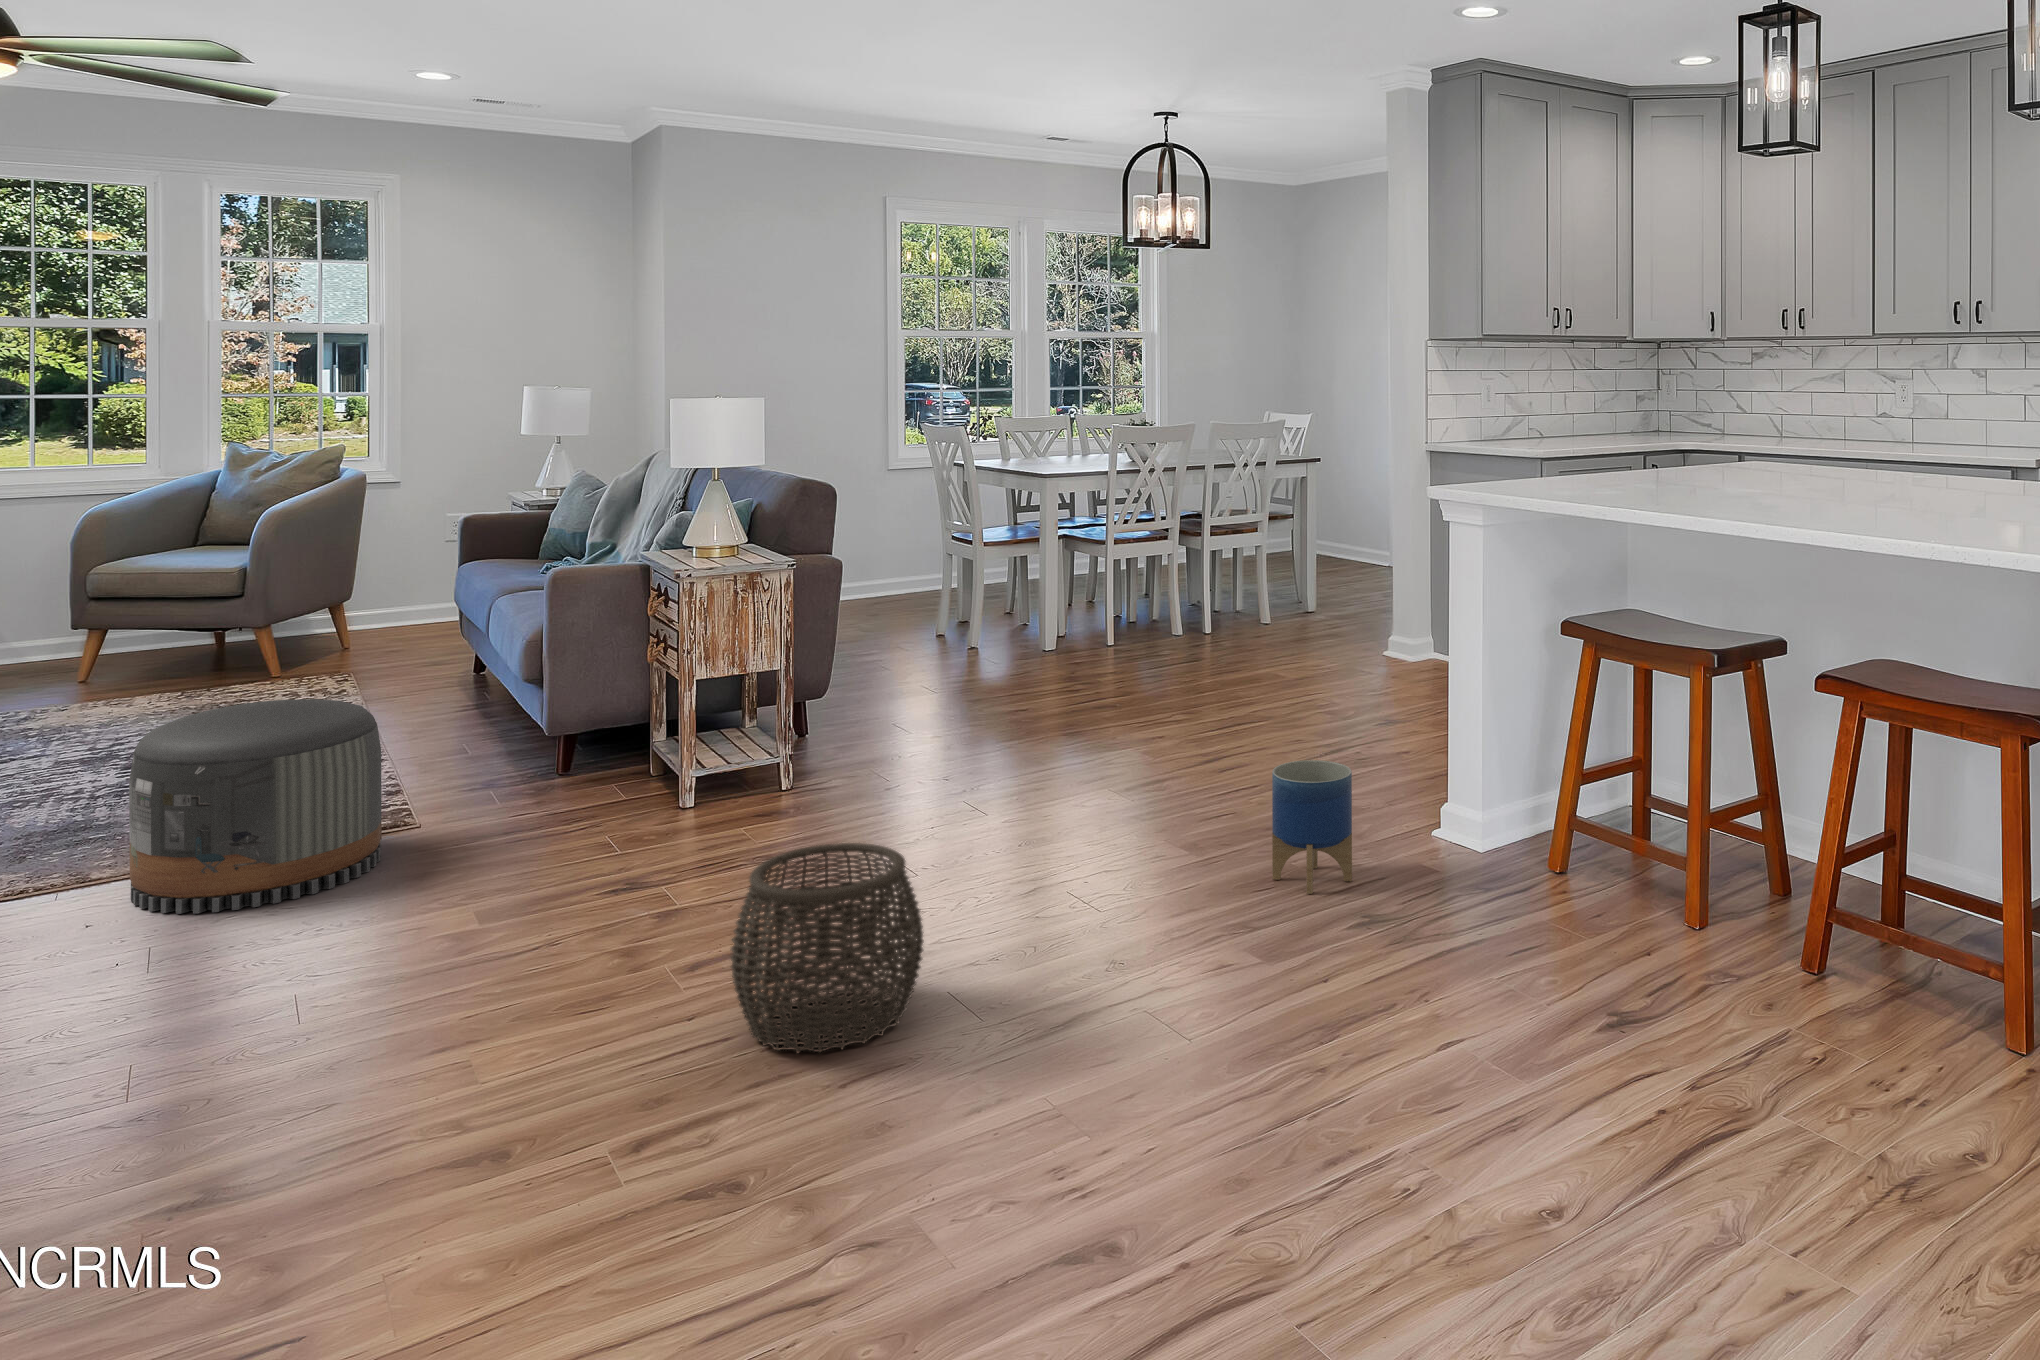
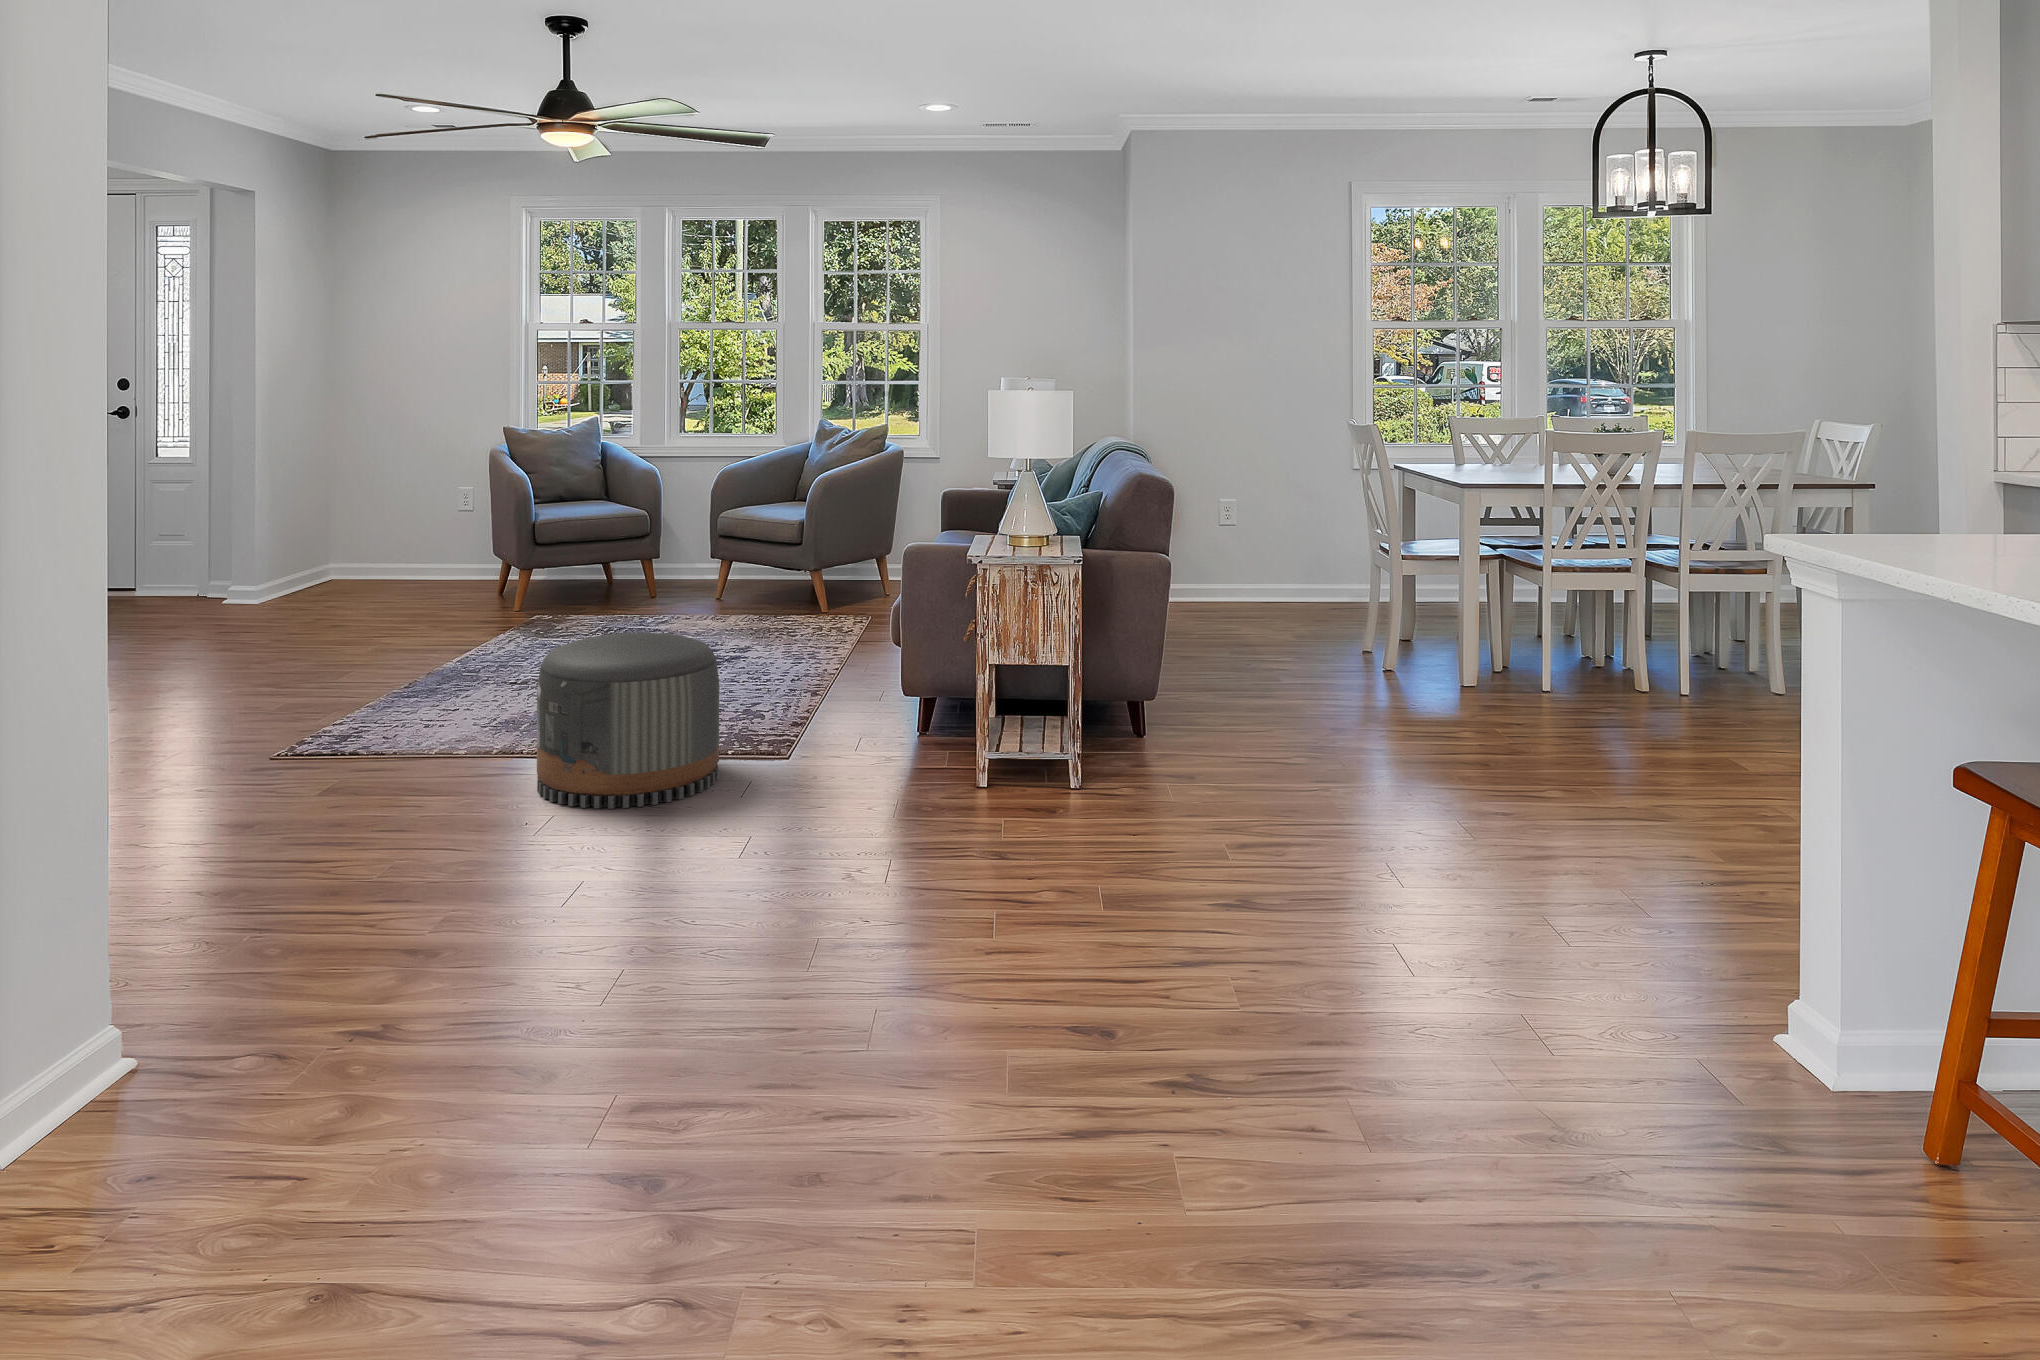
planter: present [1272,760,1352,894] -> none [1481,891,1600,1088]
woven basket: present [730,843,924,1053] -> none [736,867,945,1111]

